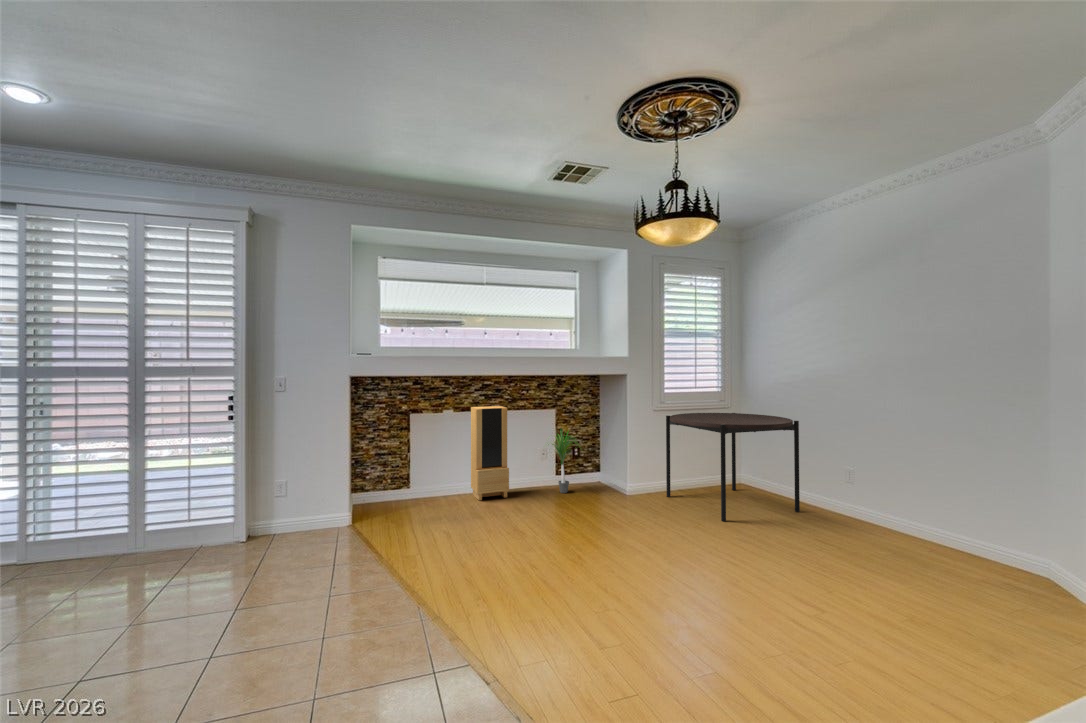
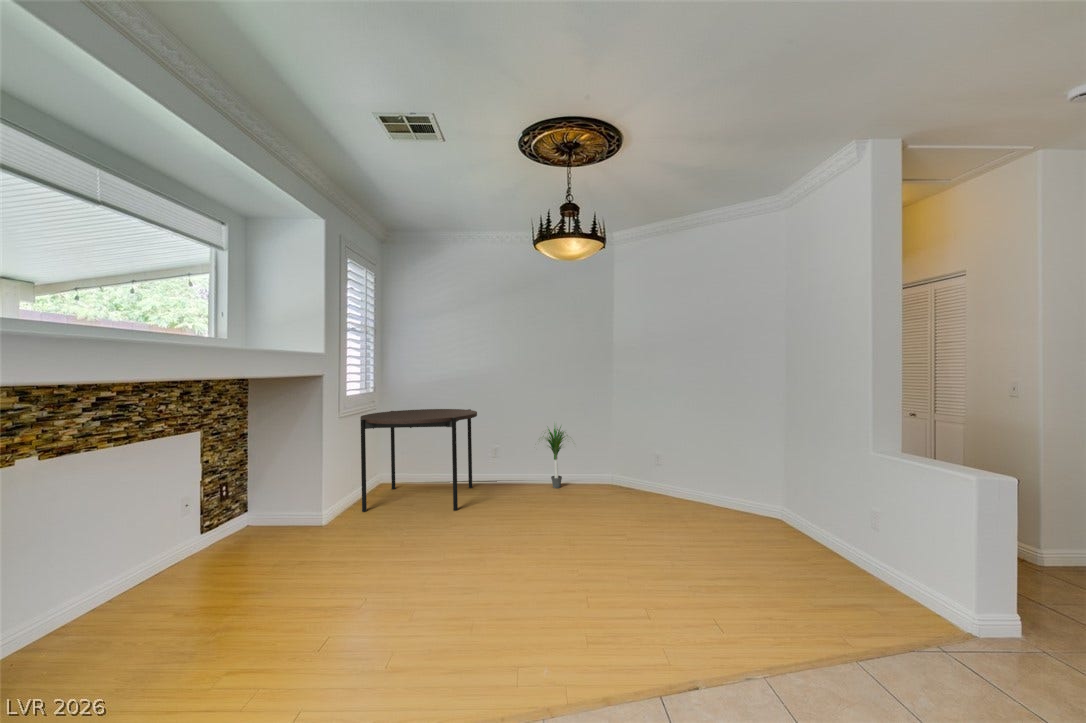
storage cabinet: present [471,406,509,500] -> none [79,435,183,617]
potted plant: present [548,432,574,493] -> present [543,426,565,488]

